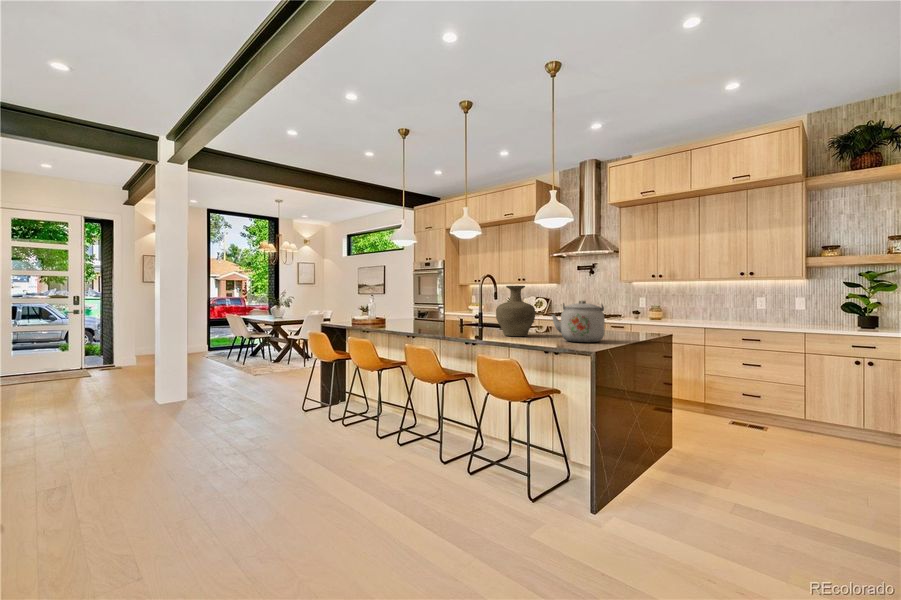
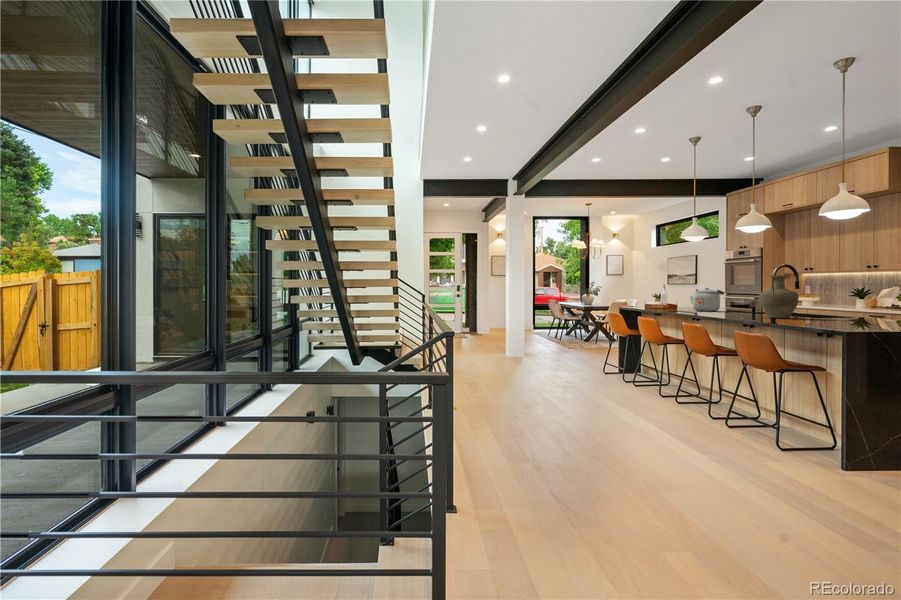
kettle: present [552,300,605,343] -> present [690,288,724,312]

